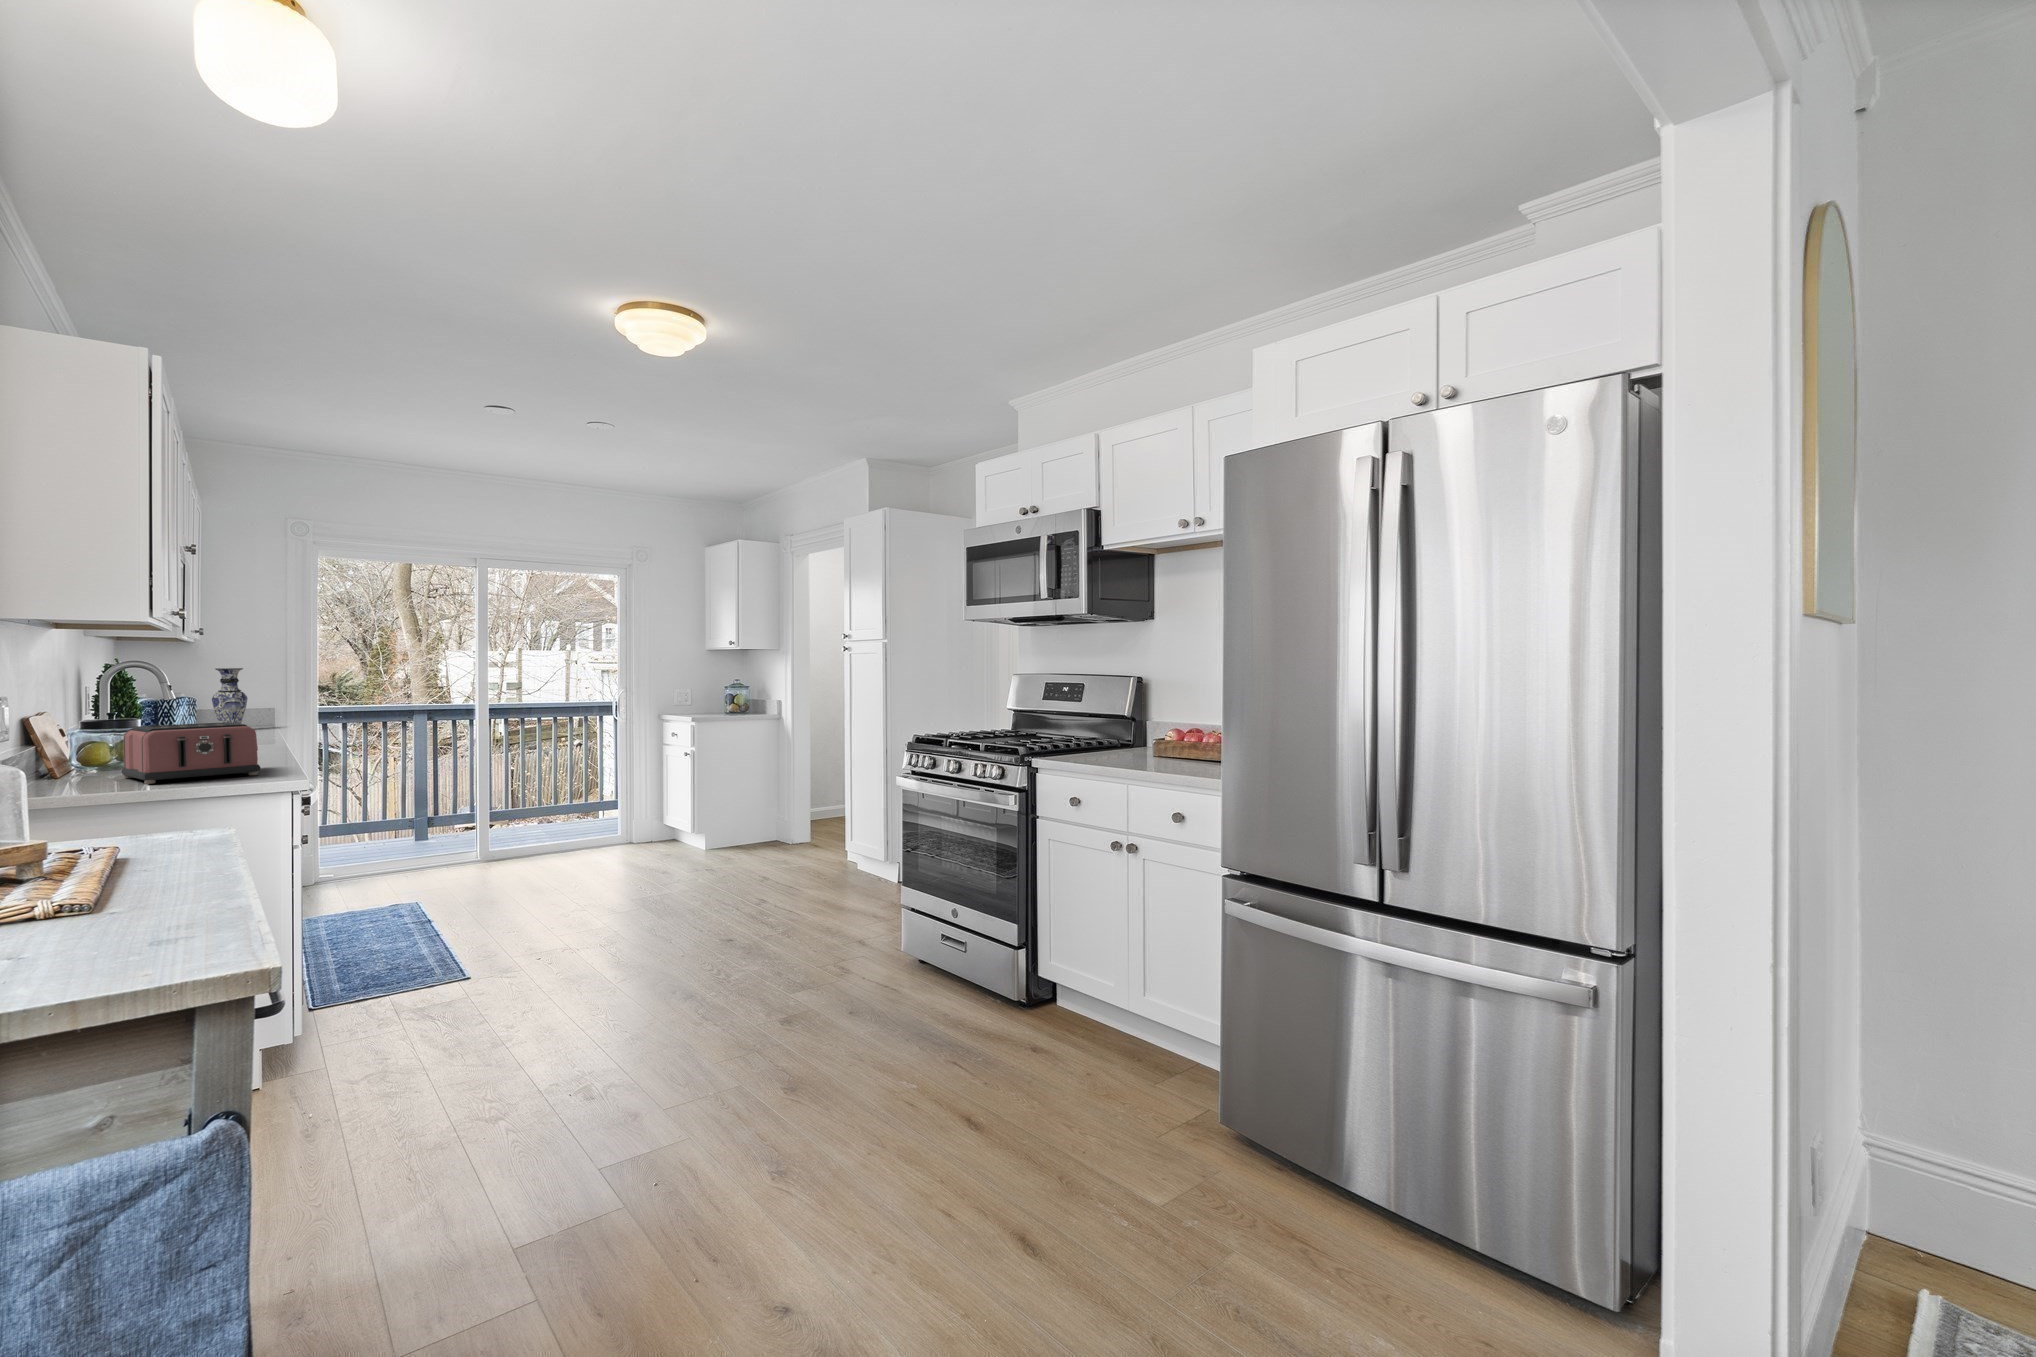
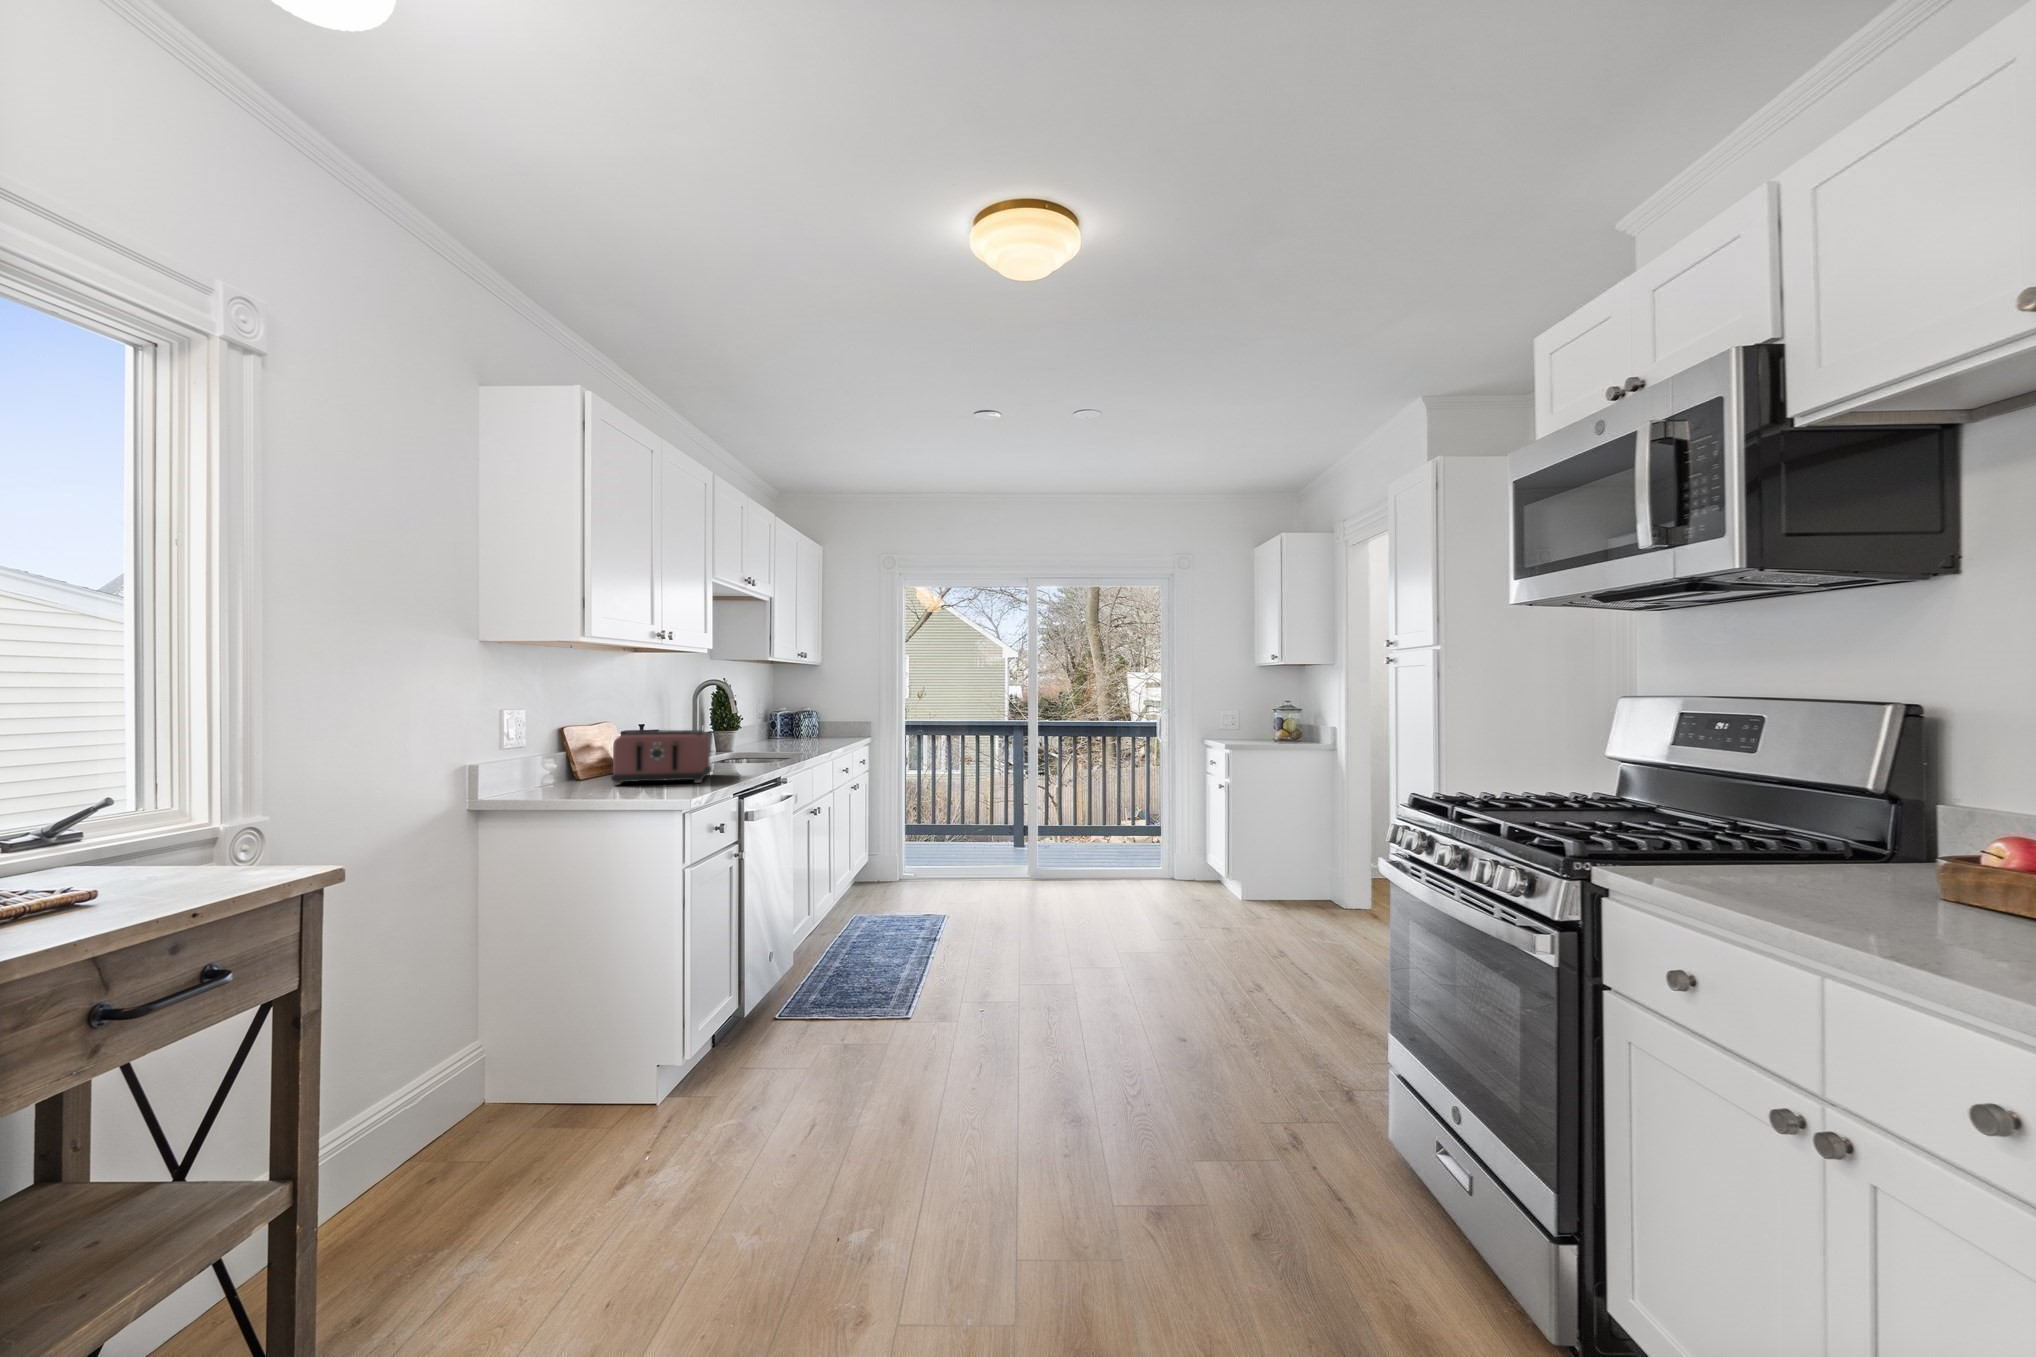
vase: present [212,668,248,724] -> none [822,682,848,737]

